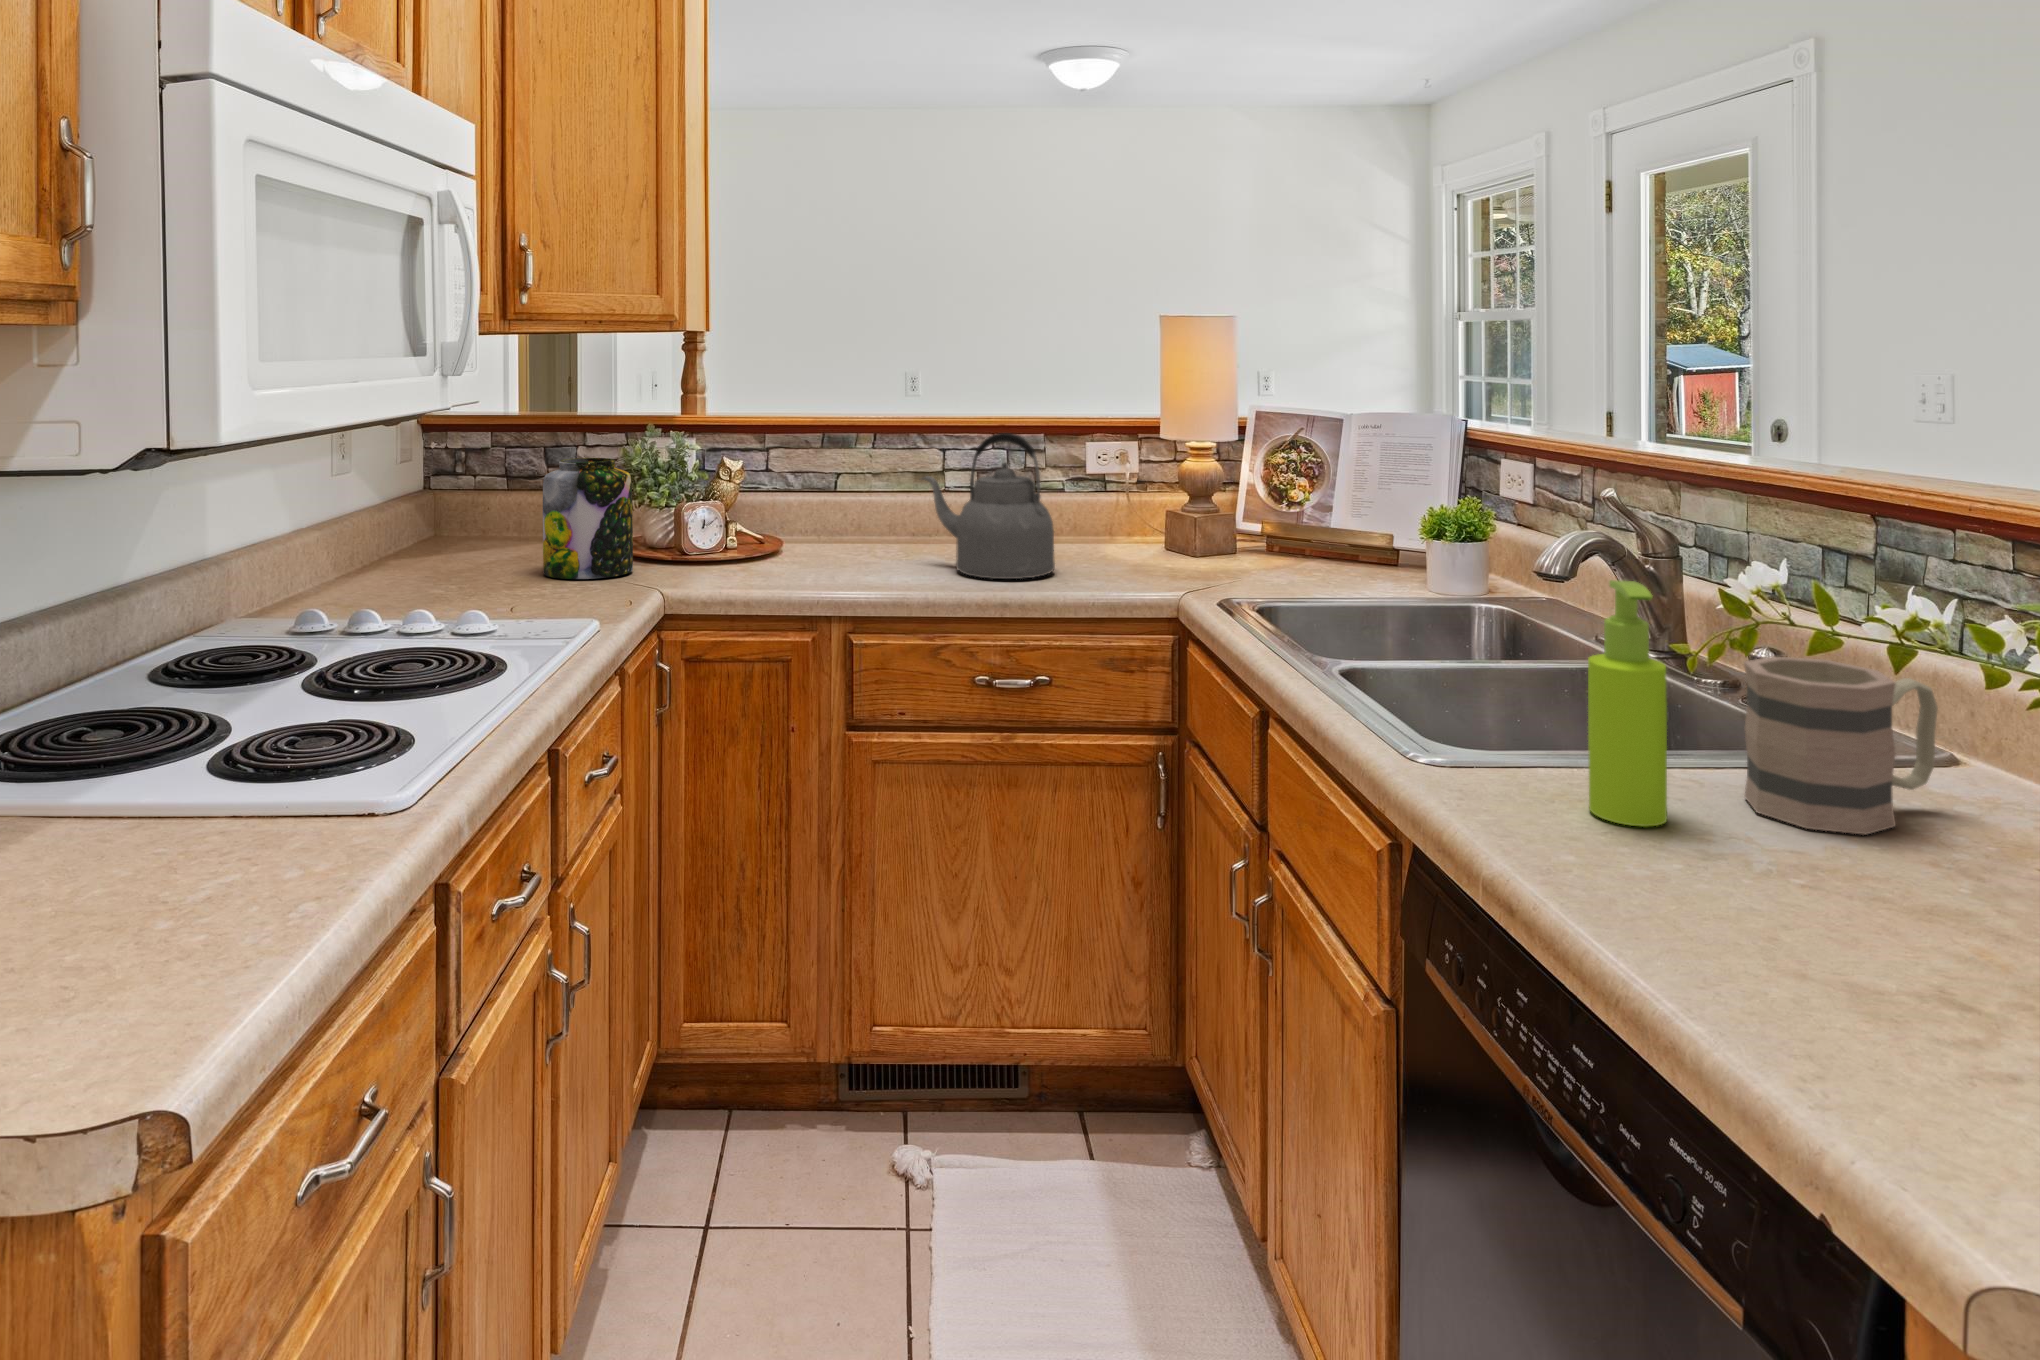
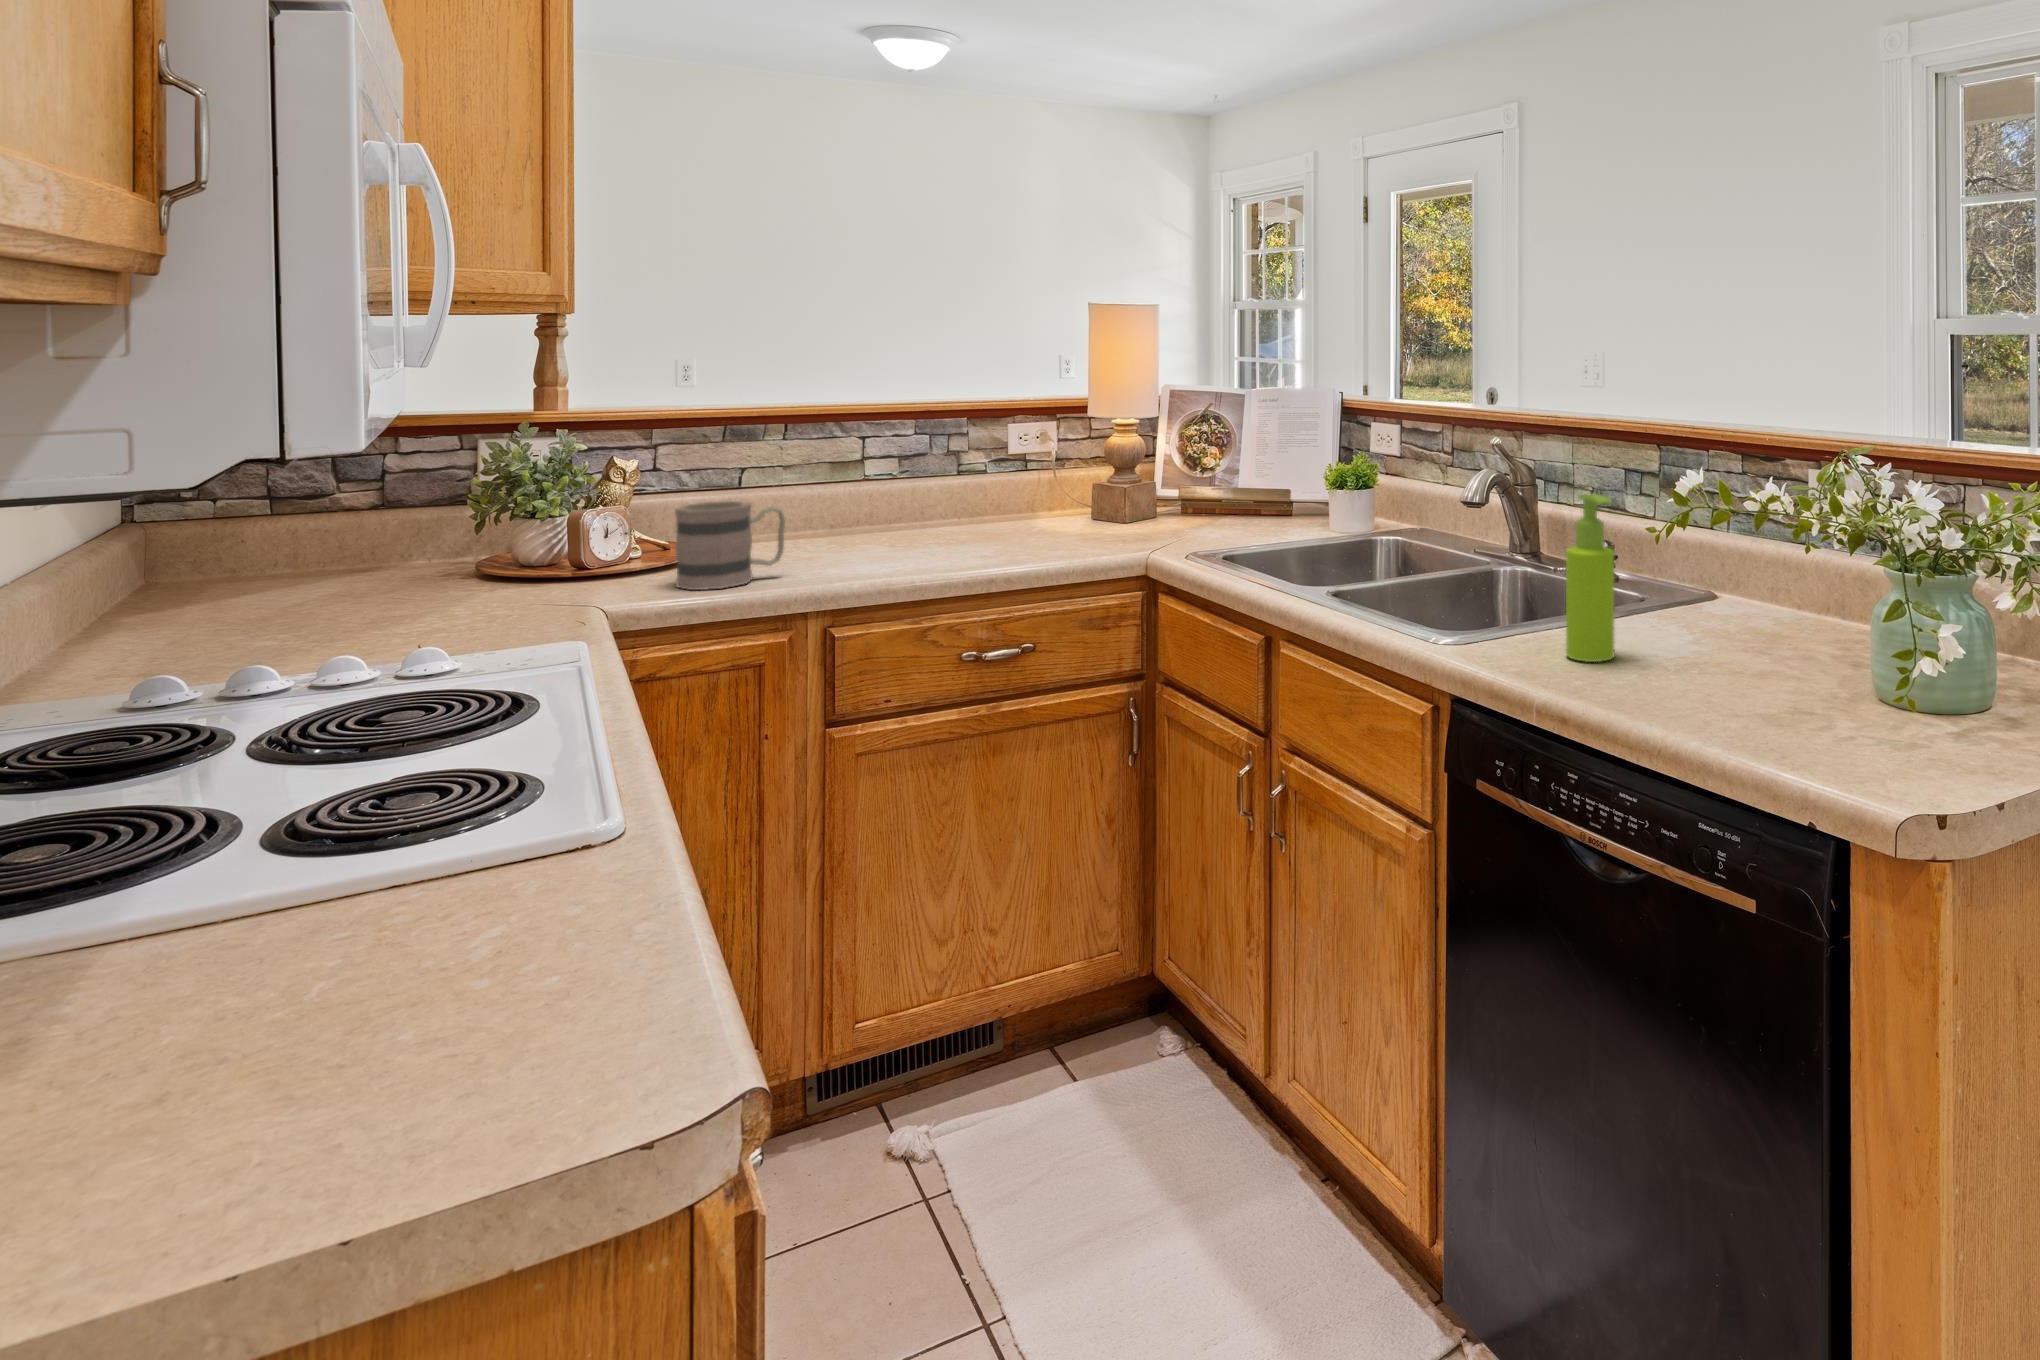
kettle: present [921,433,1055,579] -> none [868,417,1015,559]
jar: present [543,458,633,579] -> none [411,465,536,609]
mug: present [1744,656,1938,835] -> present [675,501,785,590]

